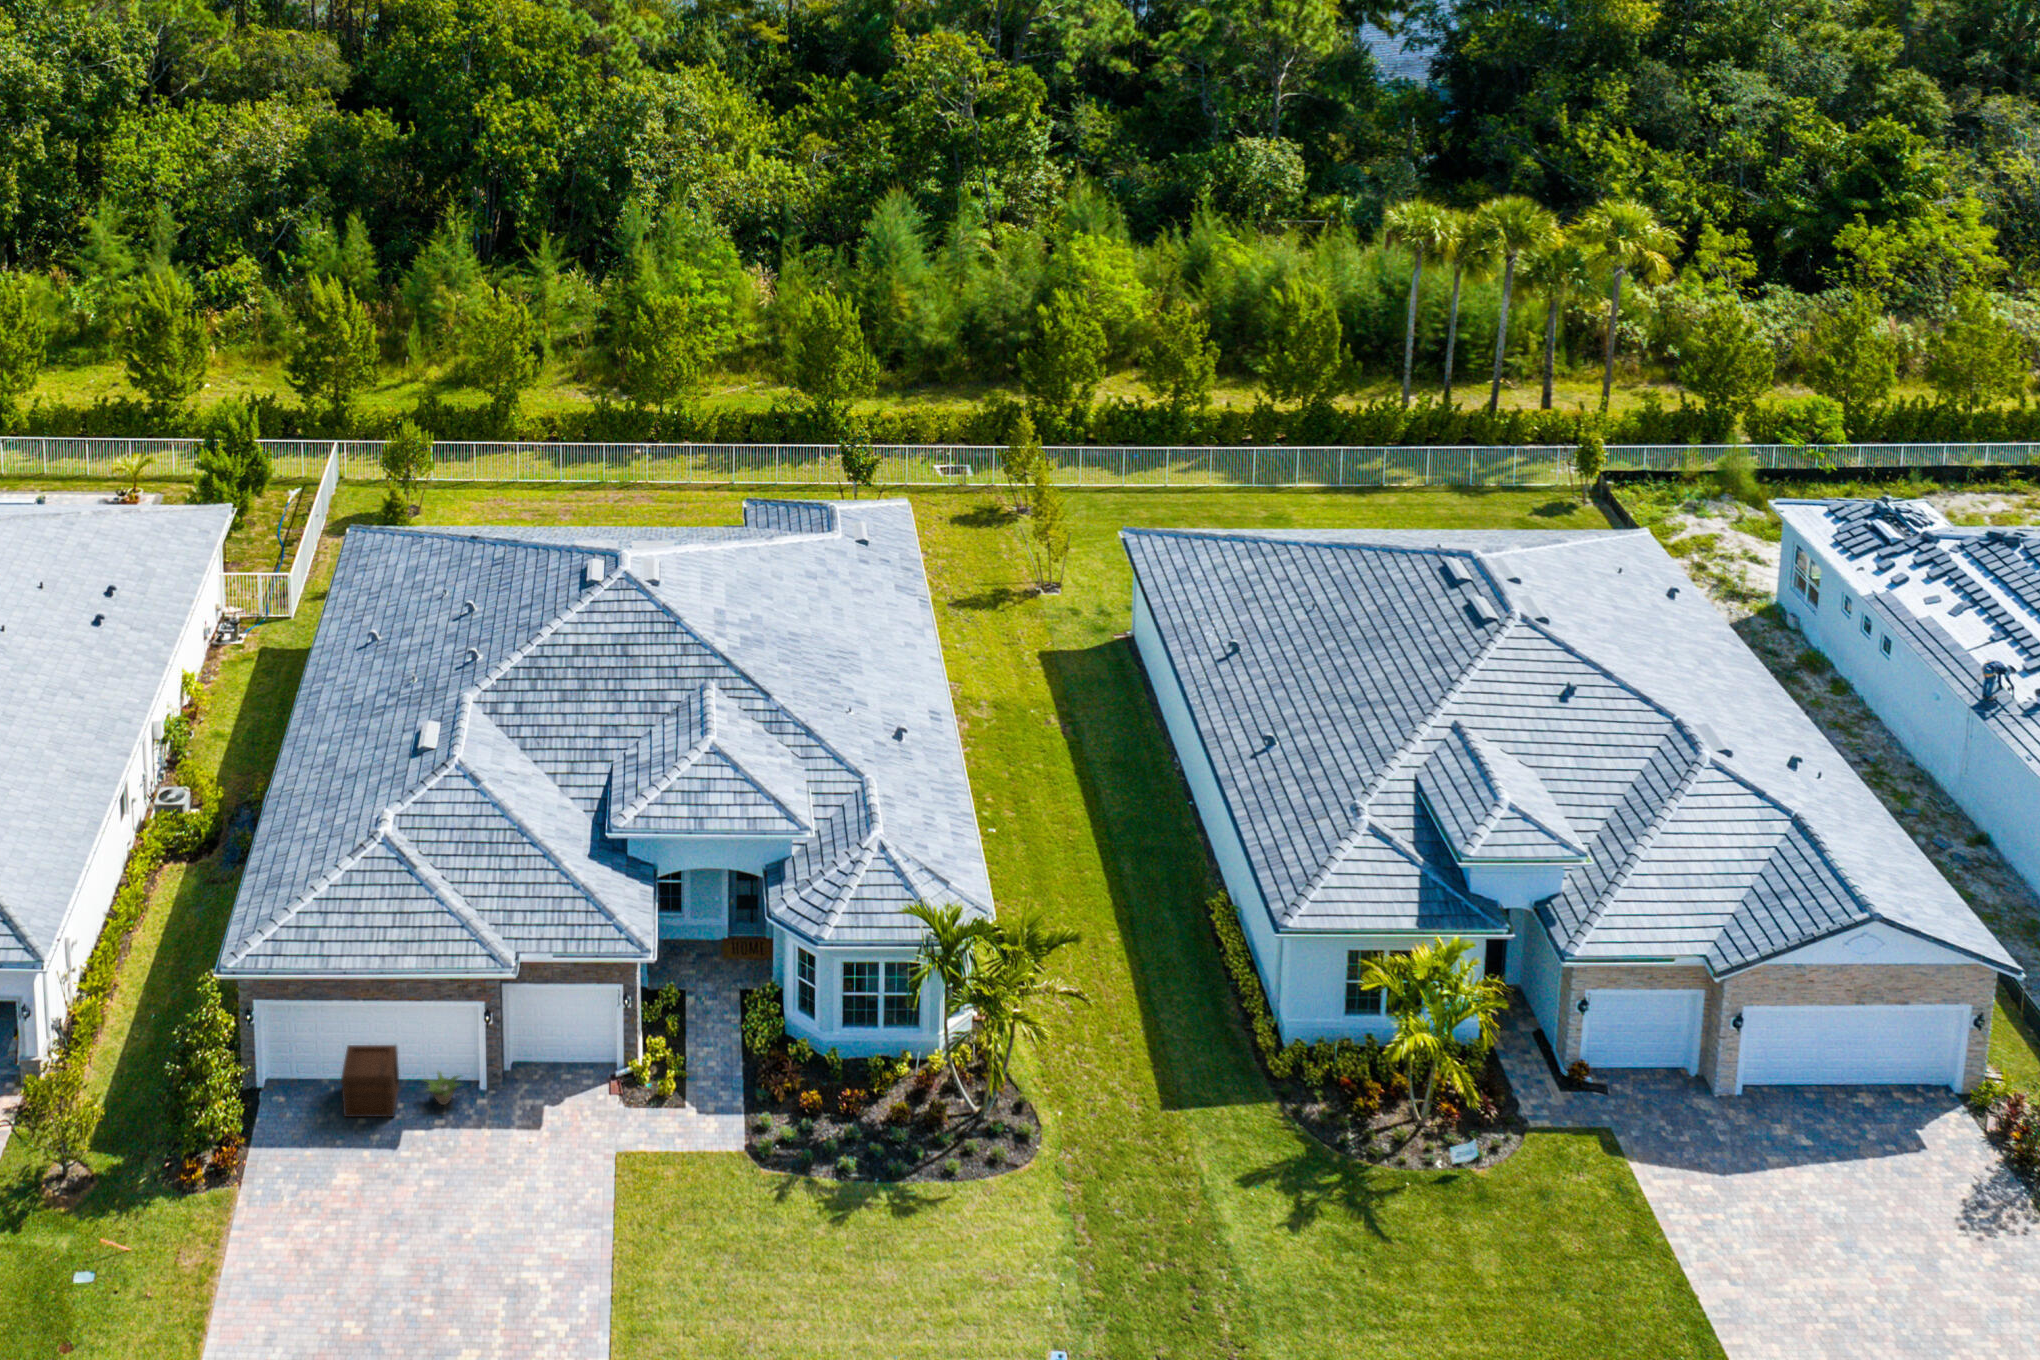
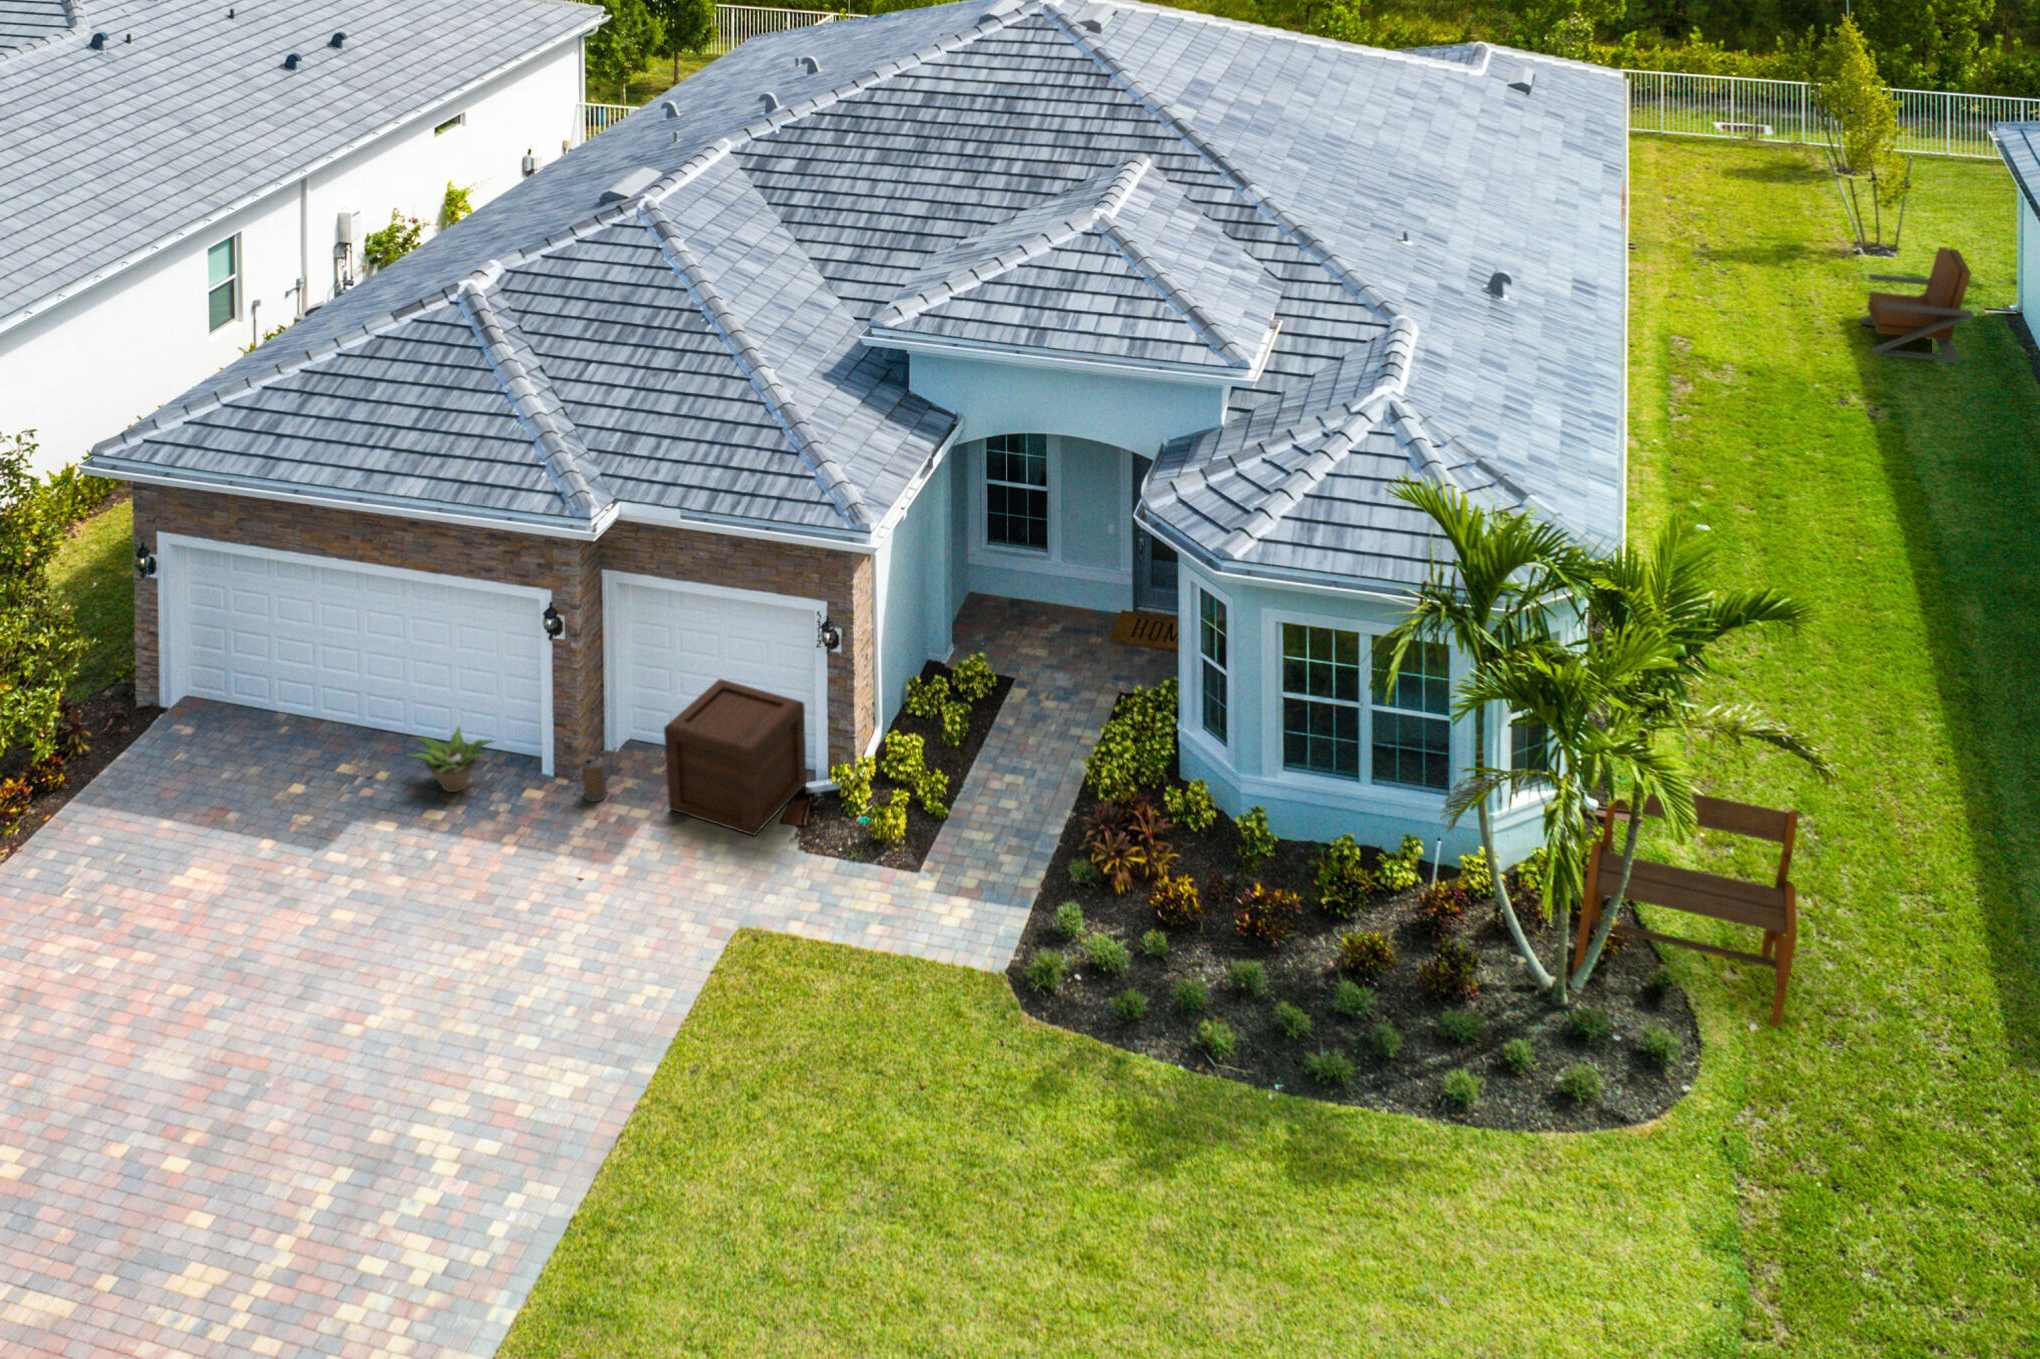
lounge chair: none [1089,622,1148,694] -> present [1860,247,1973,362]
bench: none [987,1015,1075,1114] -> present [1574,793,1799,1027]
wooden crate: present [341,1045,399,1117] -> present [664,679,807,836]
watering can: none [507,1069,526,1098] -> present [569,748,616,802]

